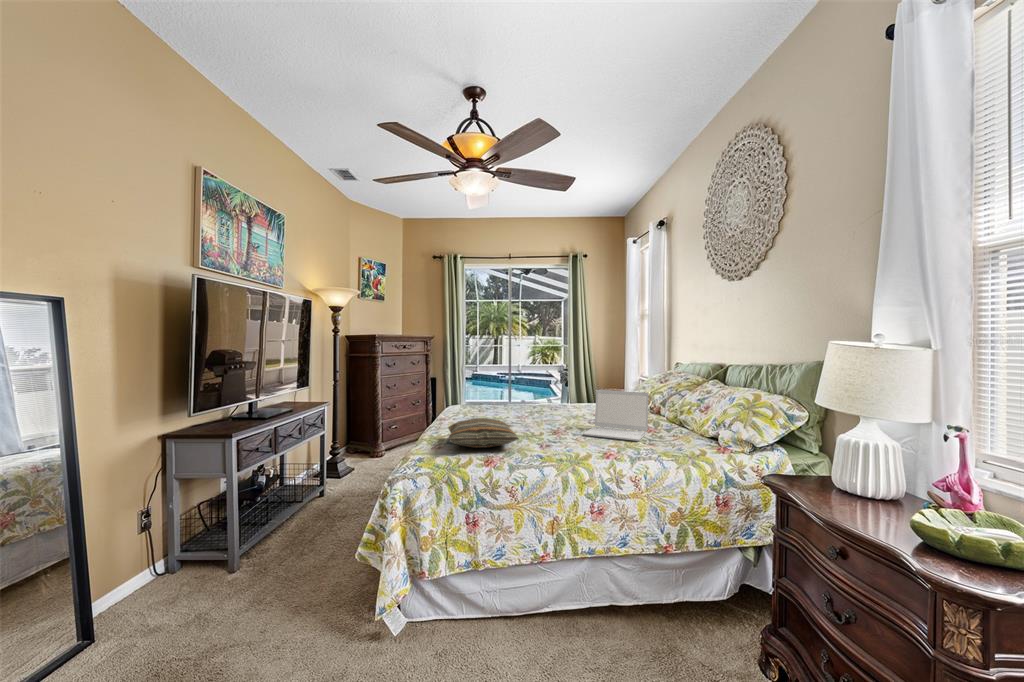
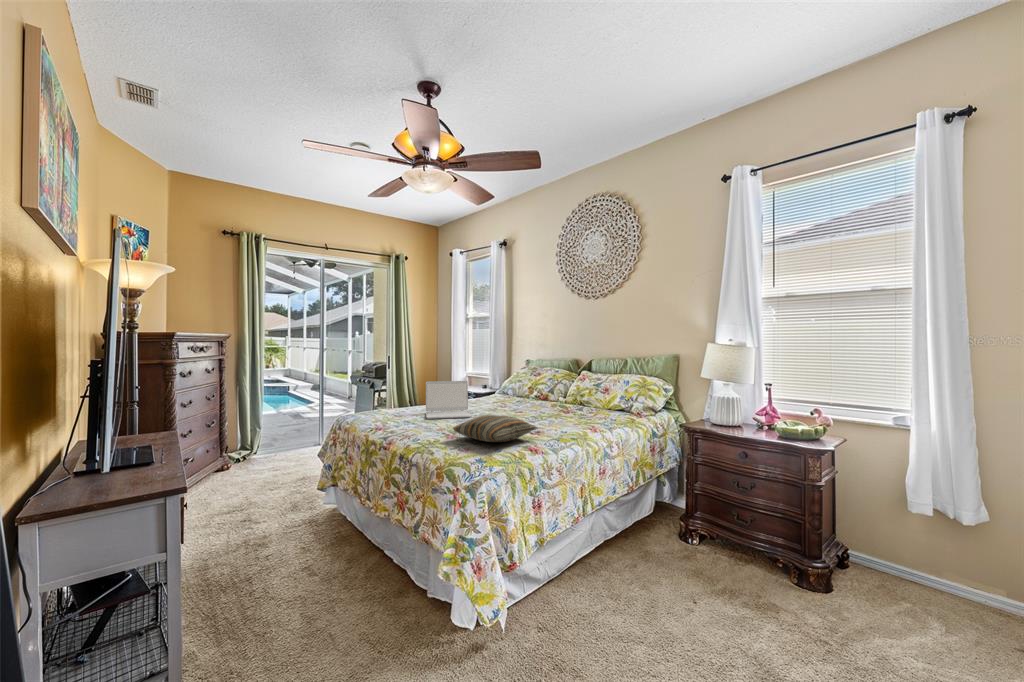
laptop: present [584,390,649,441] -> present [426,381,471,419]

